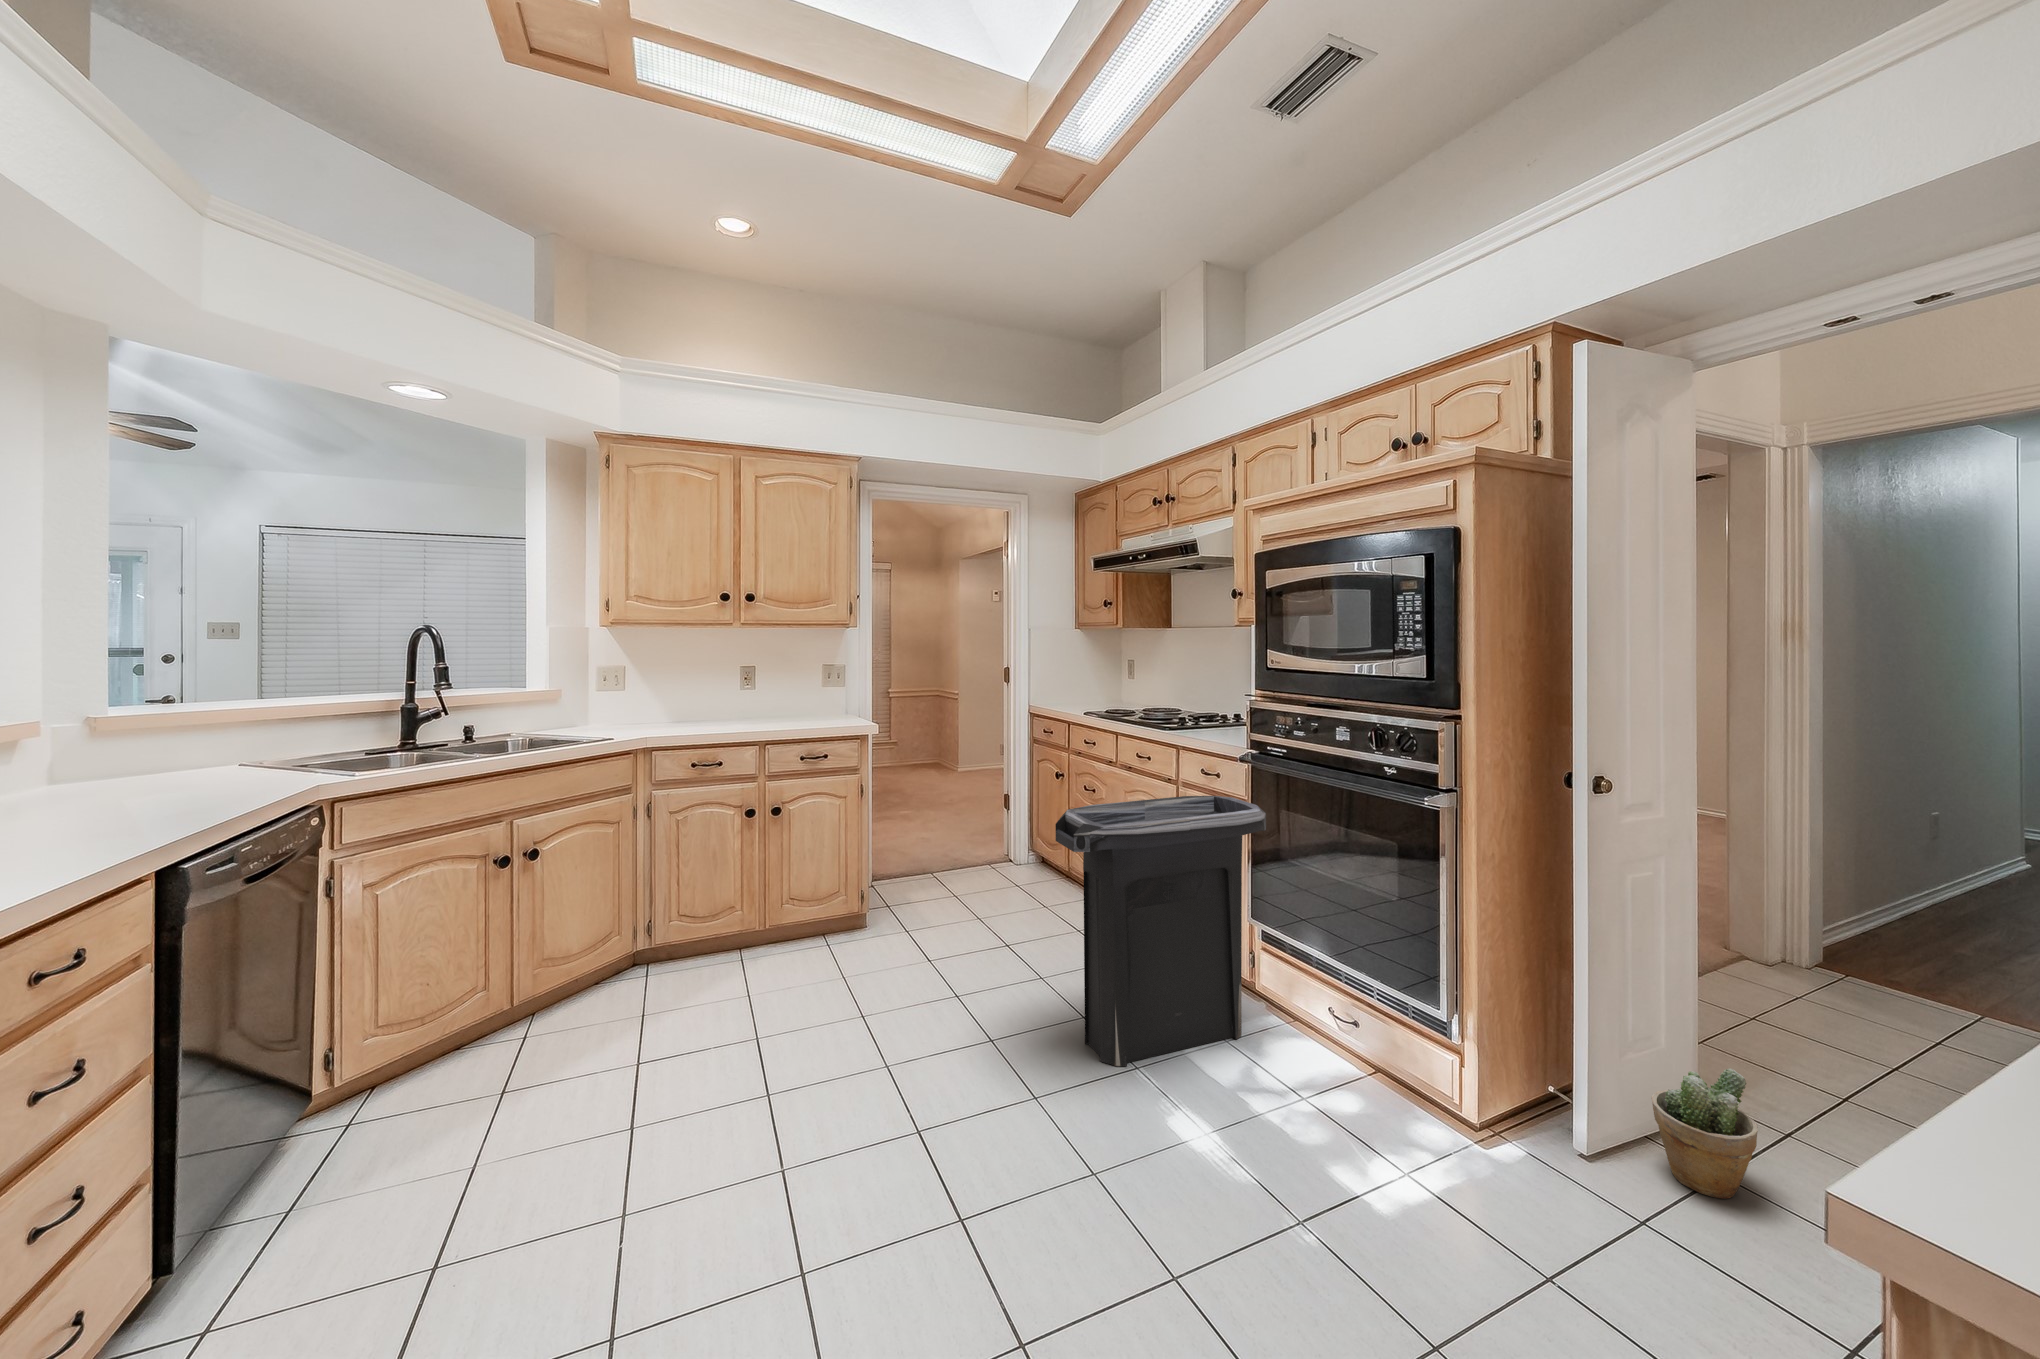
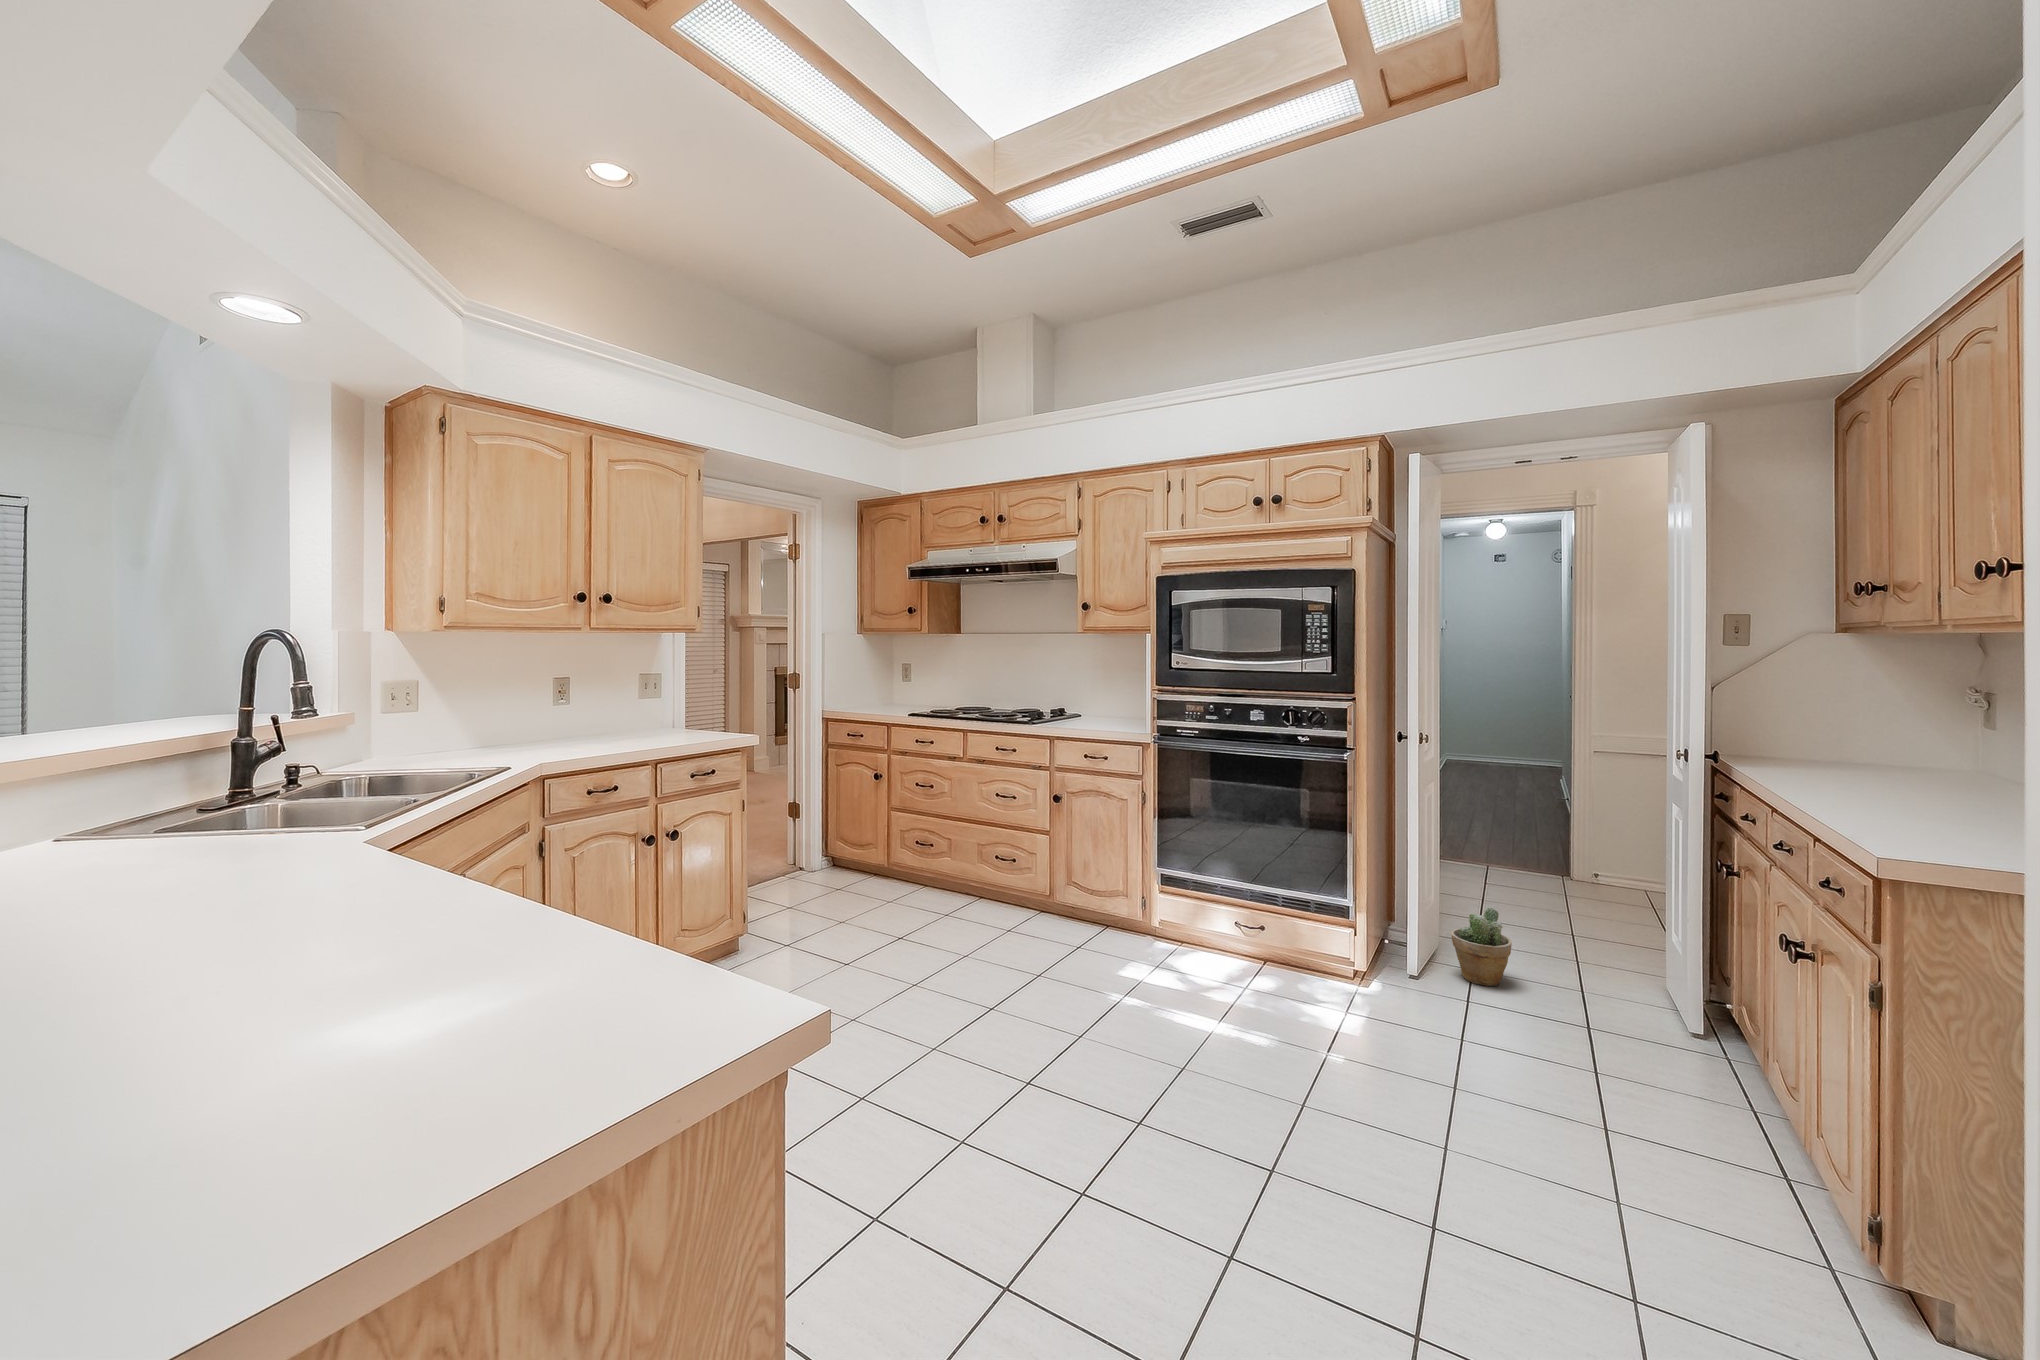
trash can: present [1055,796,1266,1066] -> none [1051,774,1182,1005]

